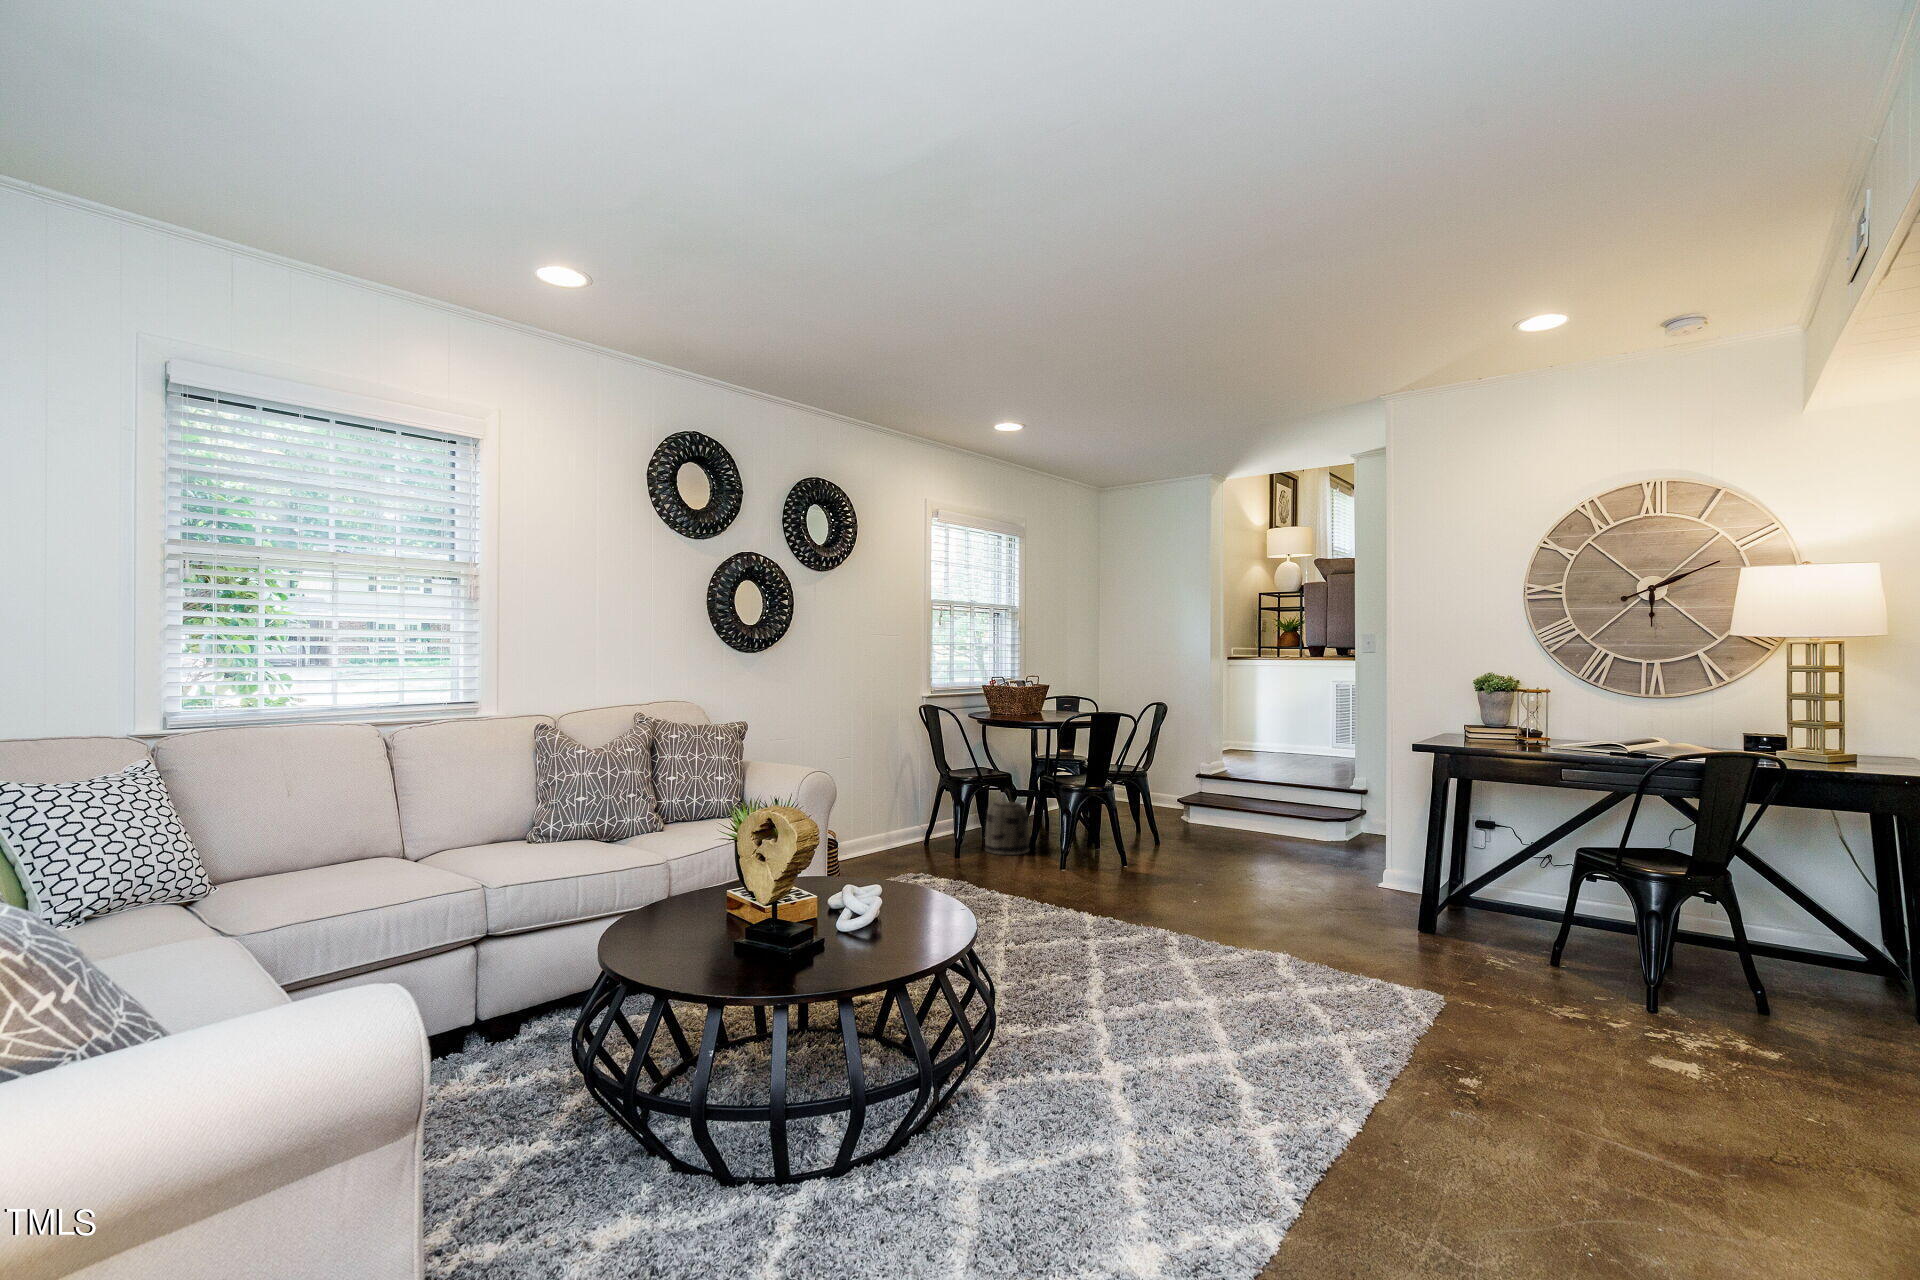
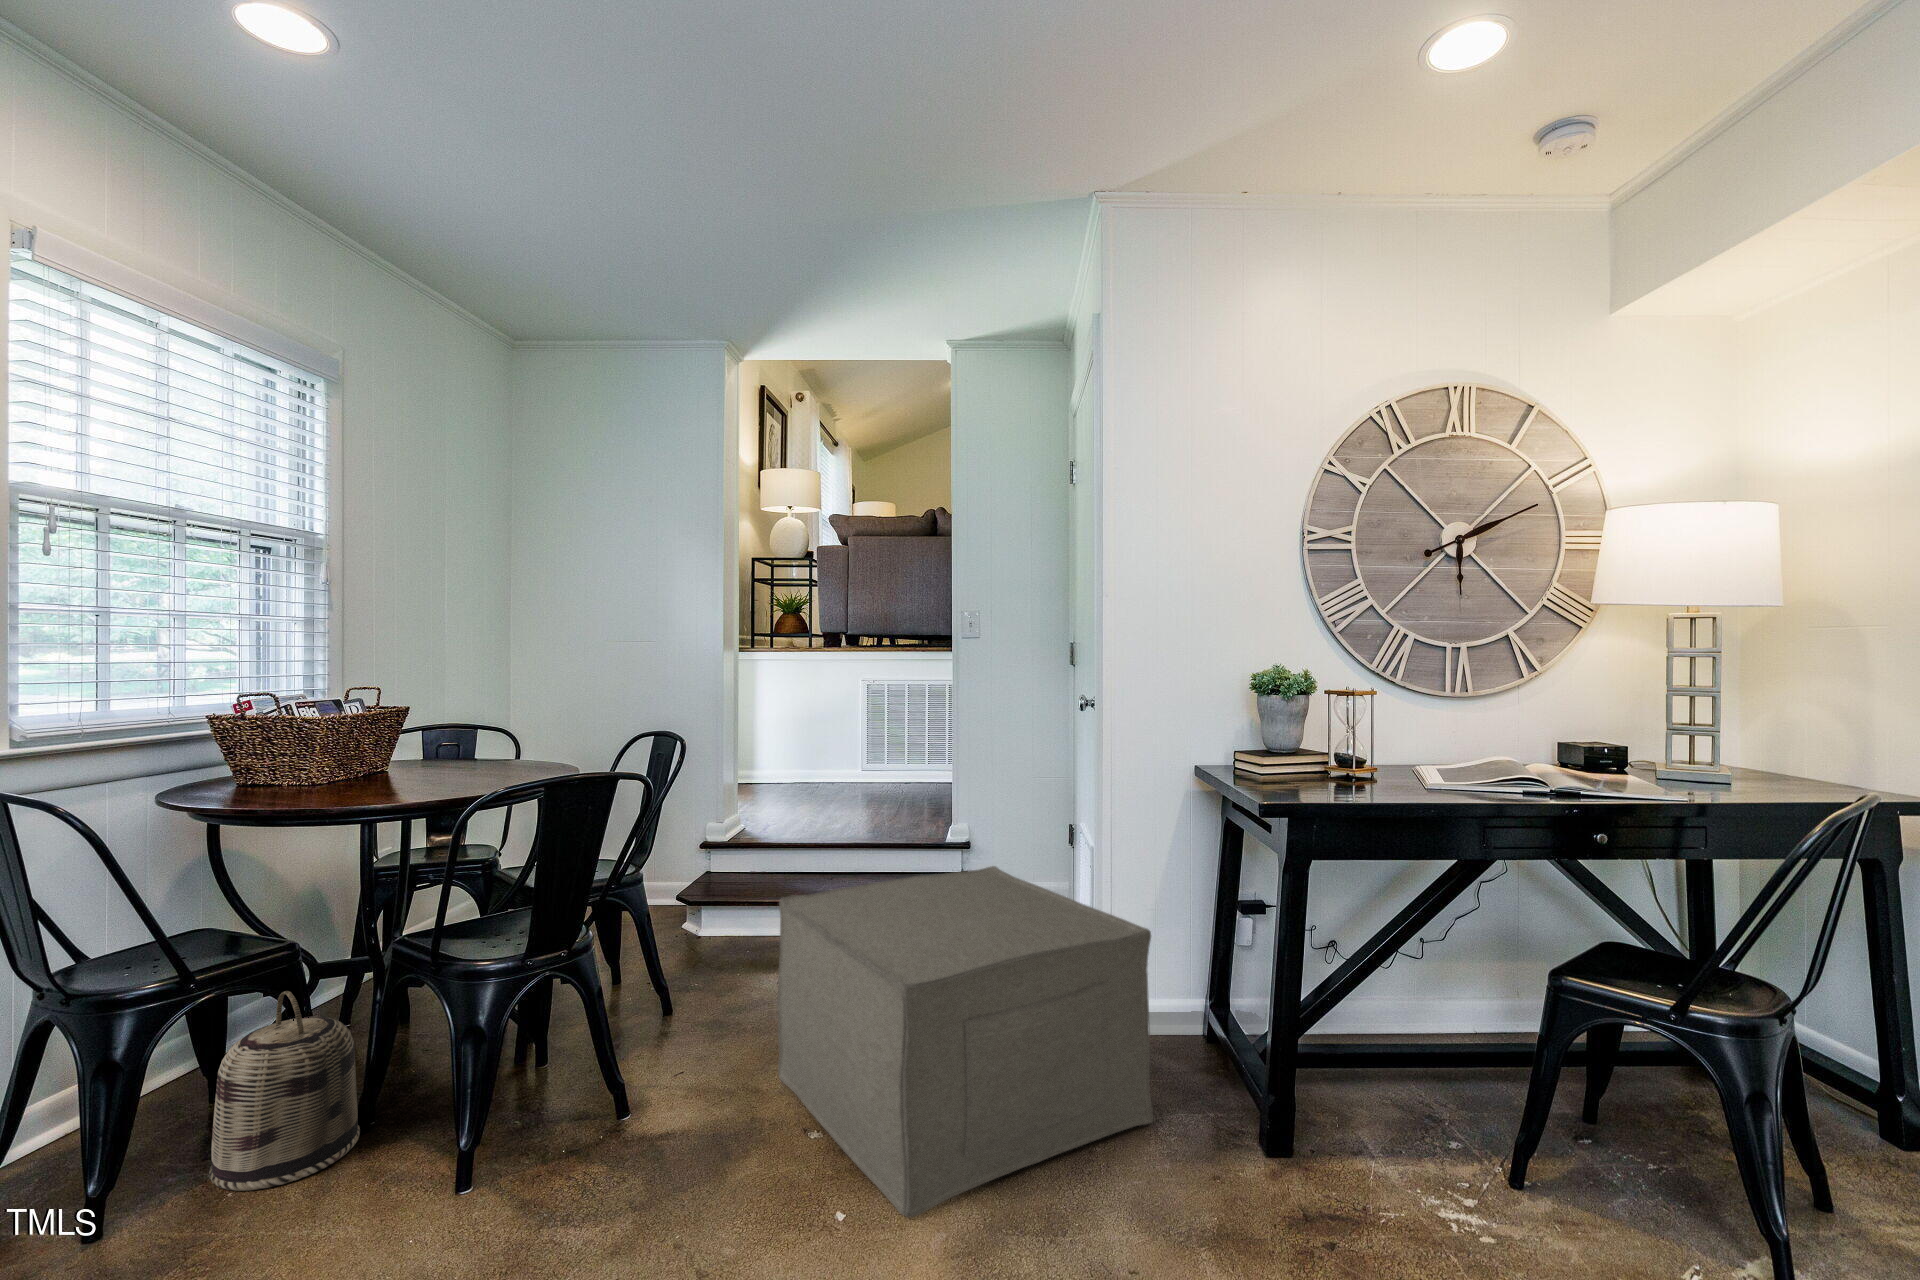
ottoman: none [1194,781,1364,907] -> present [777,866,1154,1217]

